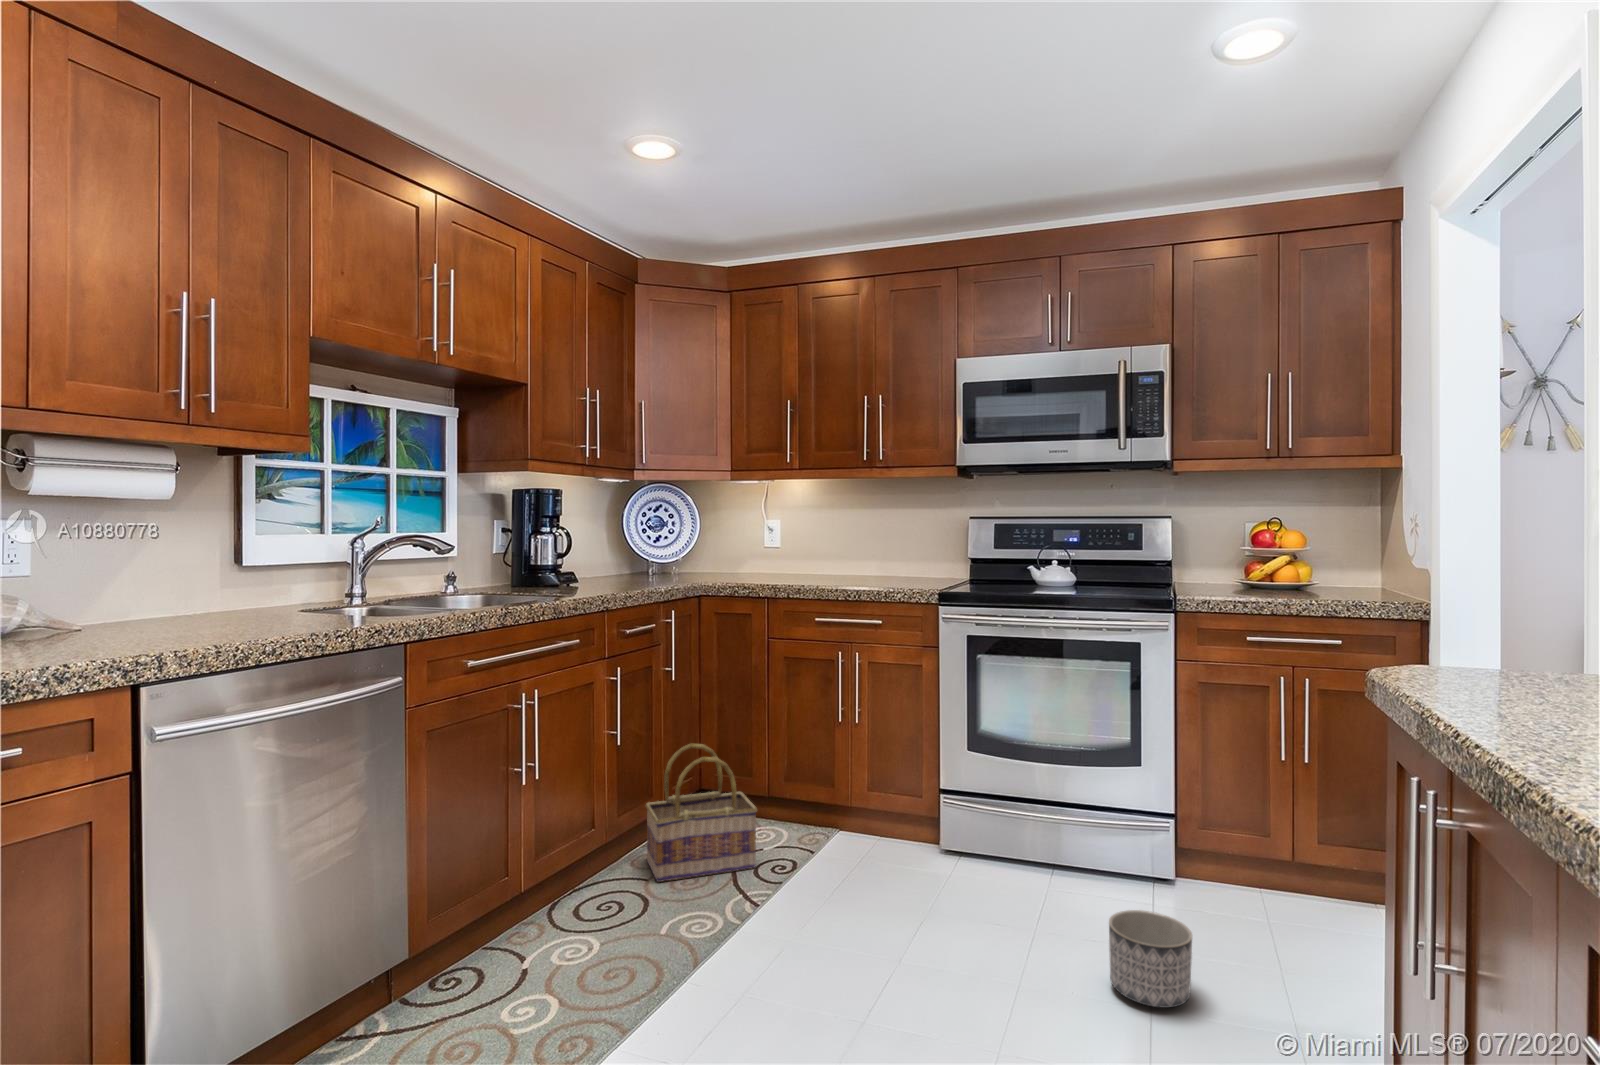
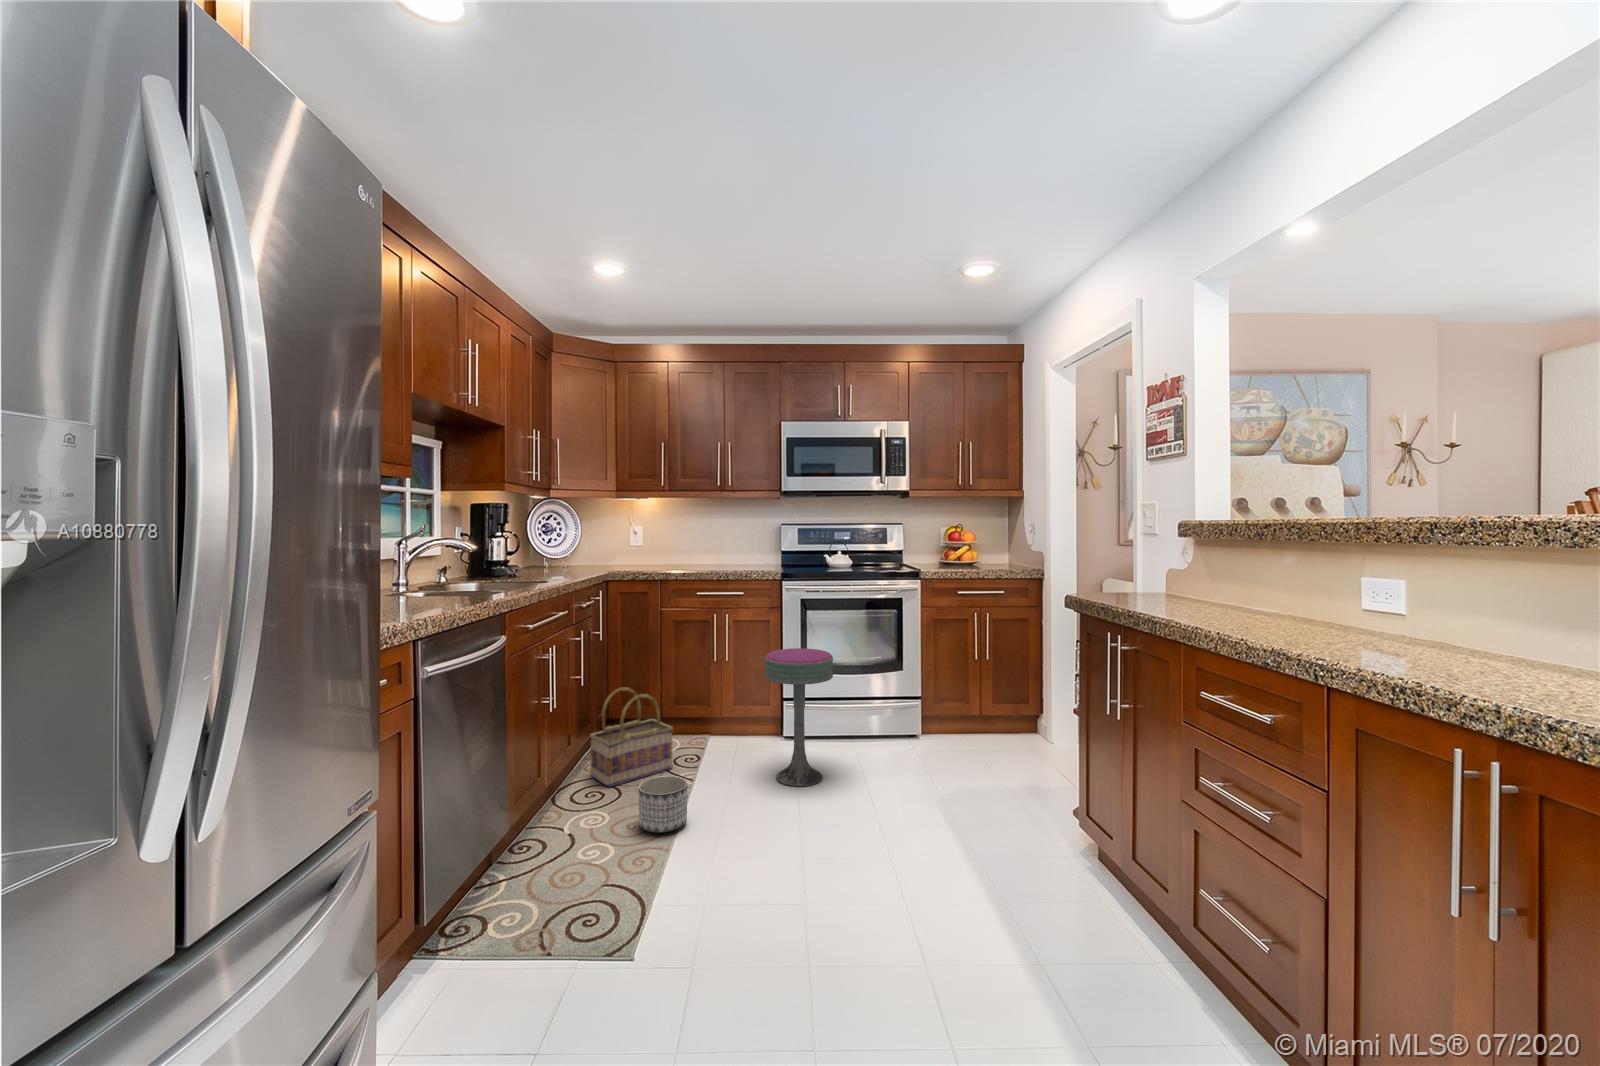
bar stool: none [872,711,981,934] -> present [765,648,833,786]
planter: present [1109,910,1192,1008] -> present [638,775,688,833]

